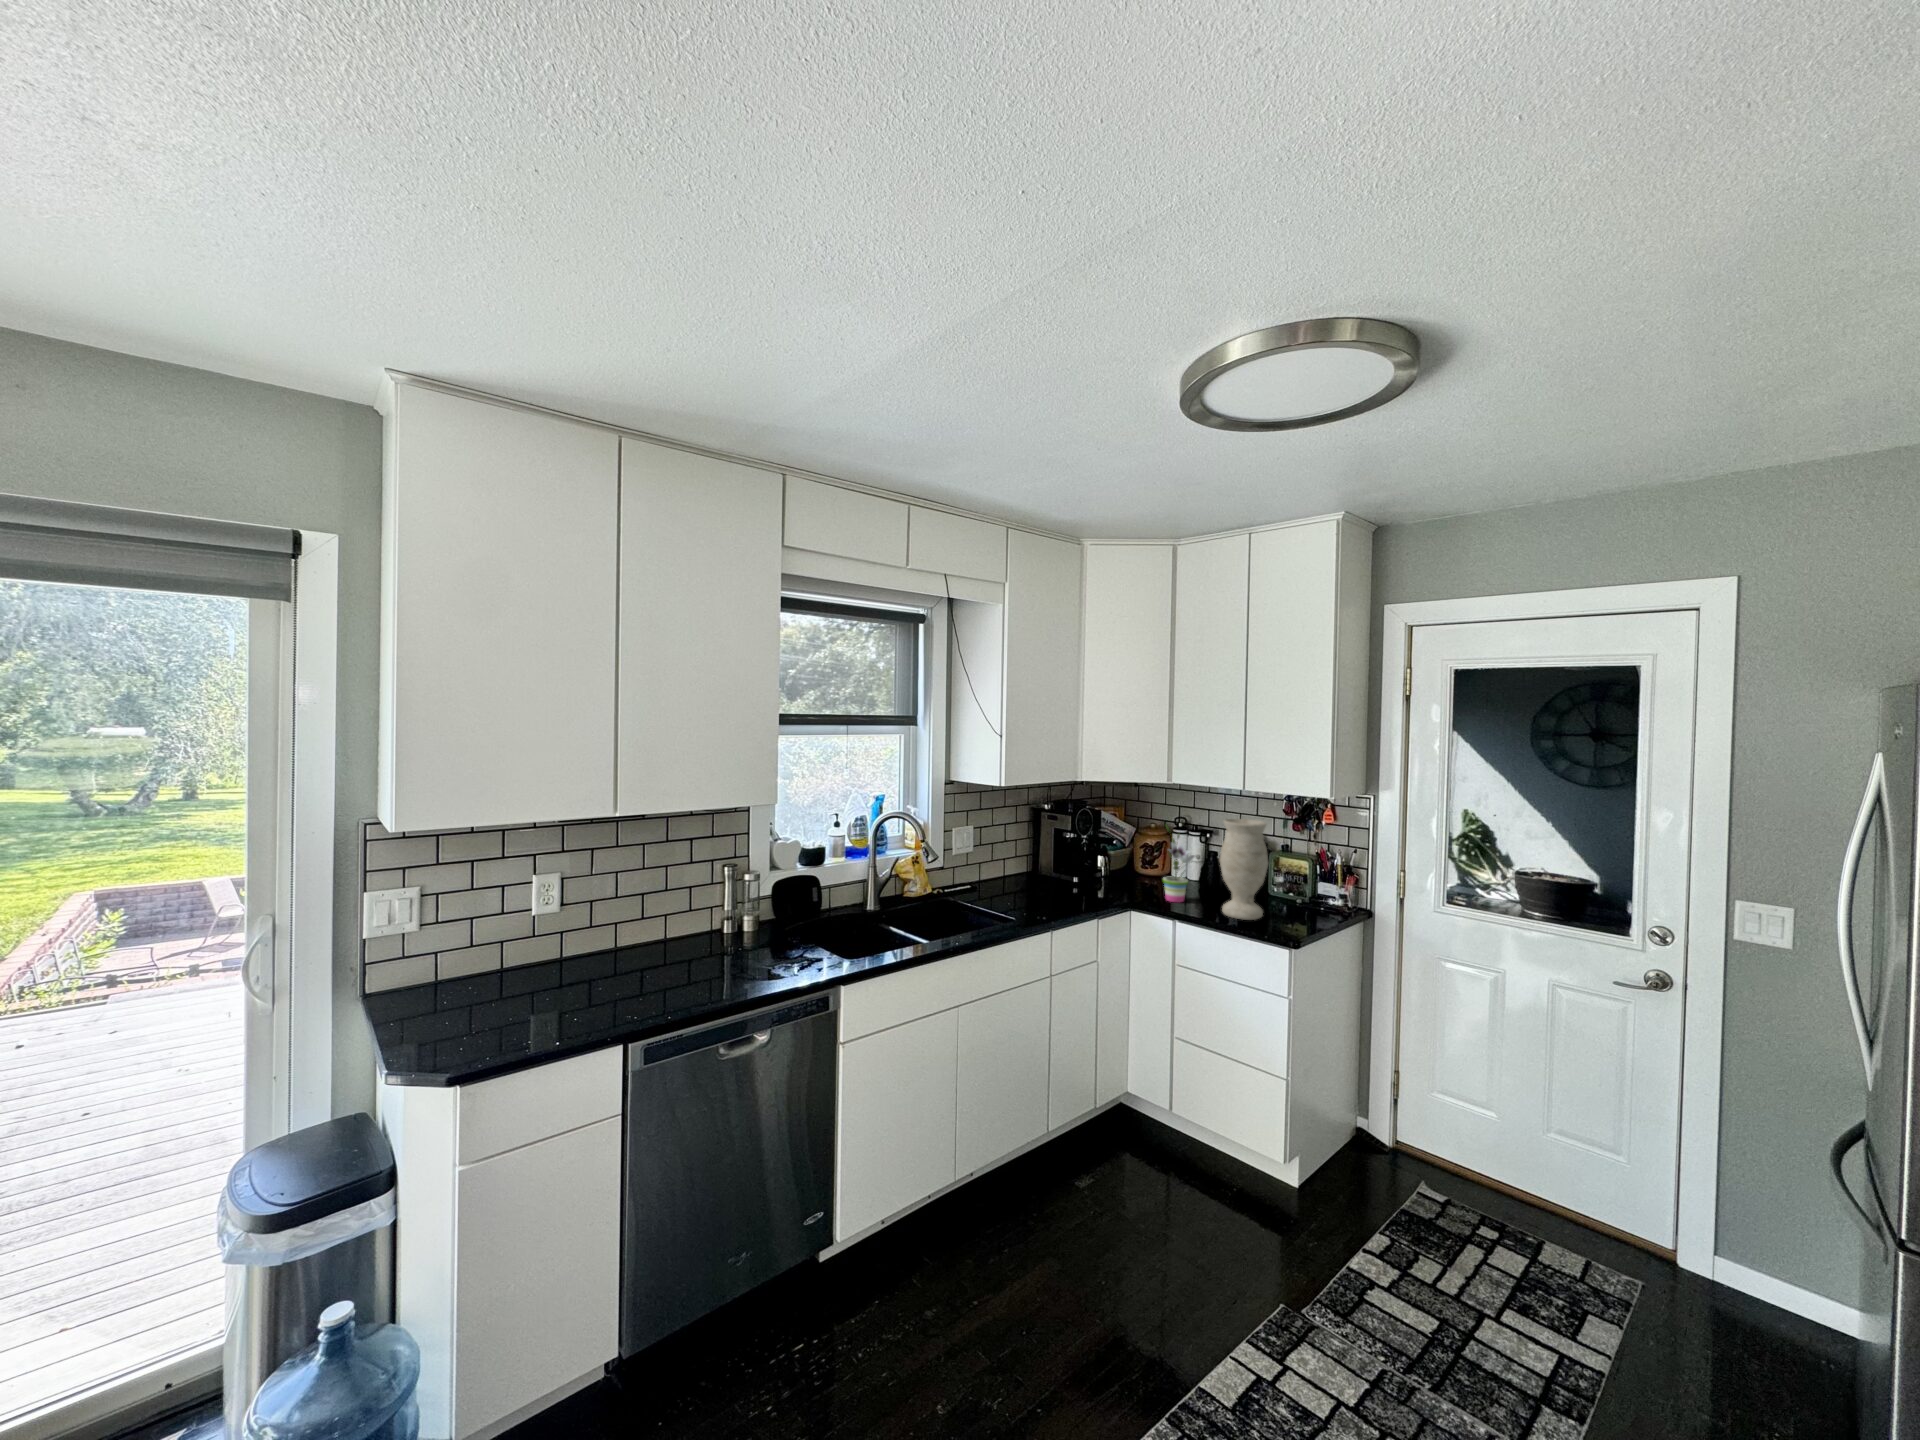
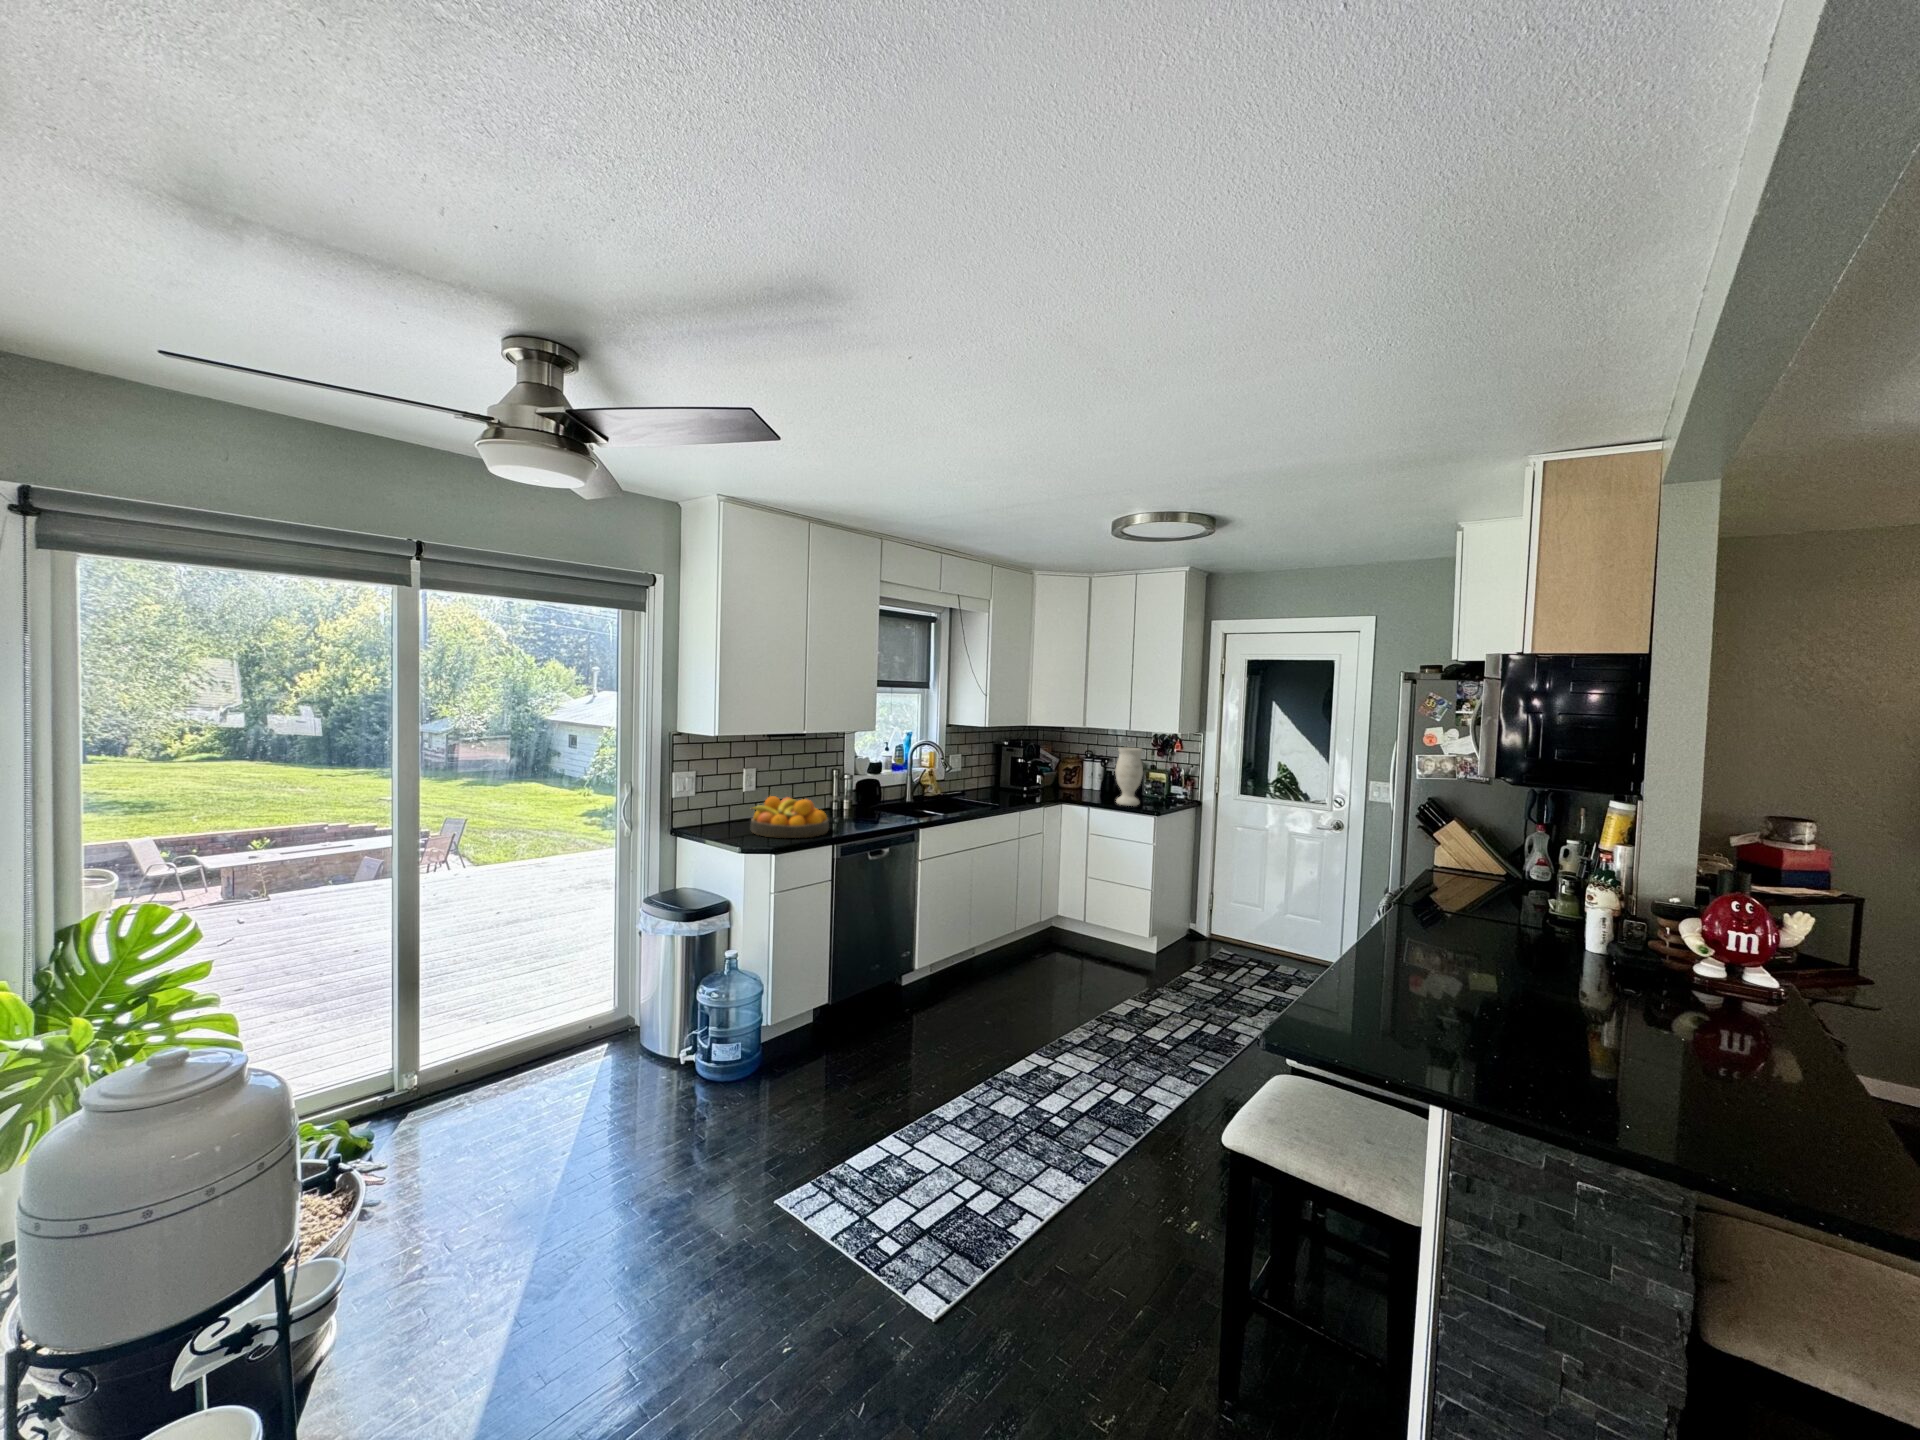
potted plant: present [1163,825,1195,902] -> none [1080,752,1101,800]
fruit bowl: none [489,934,651,1030] -> present [750,796,829,838]

